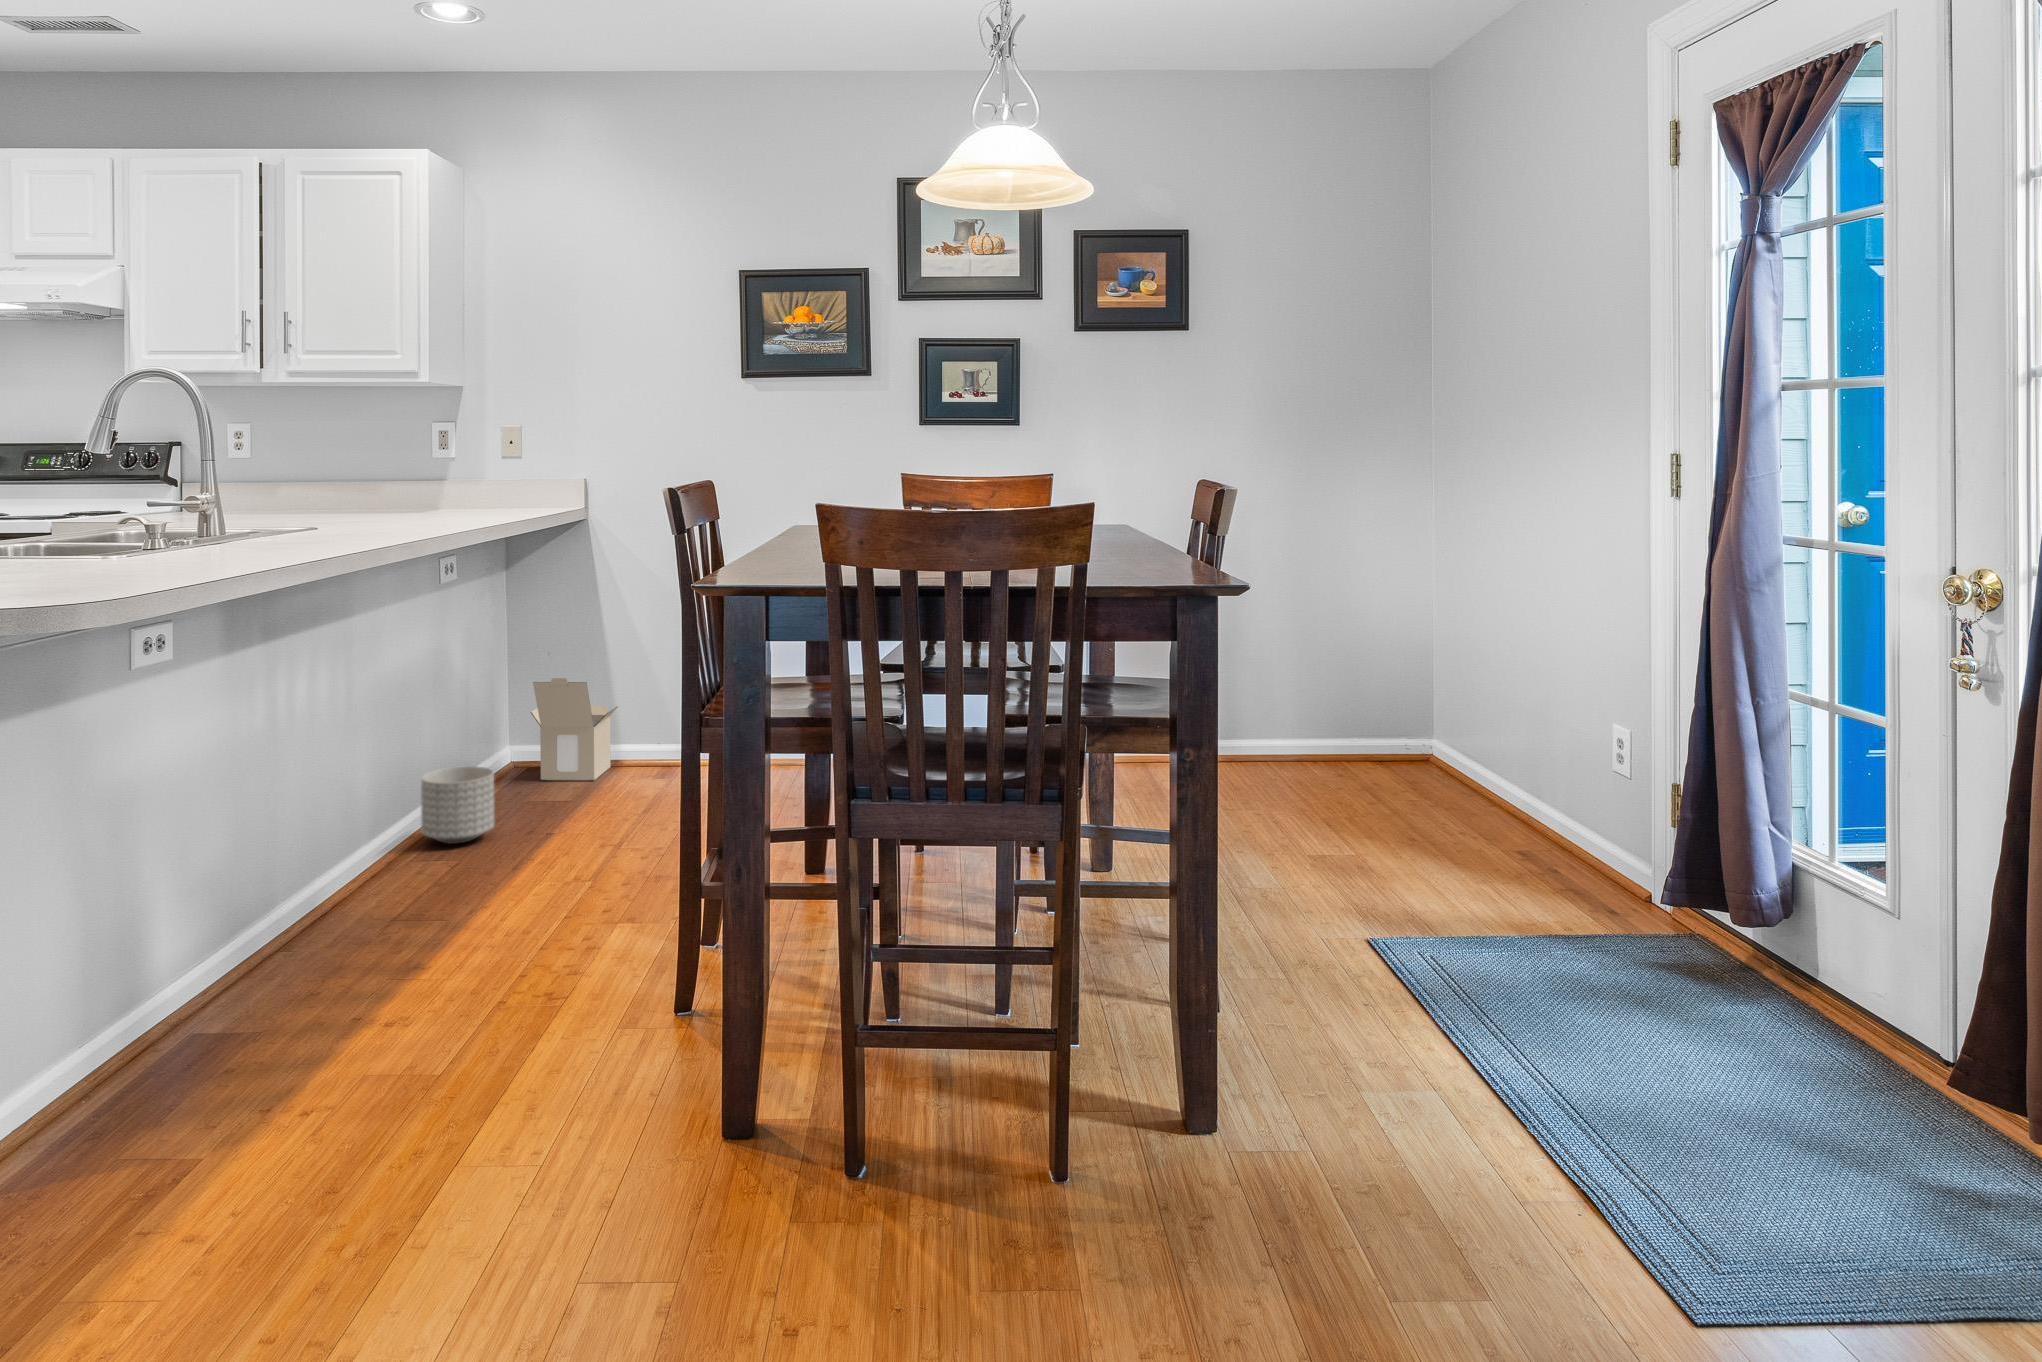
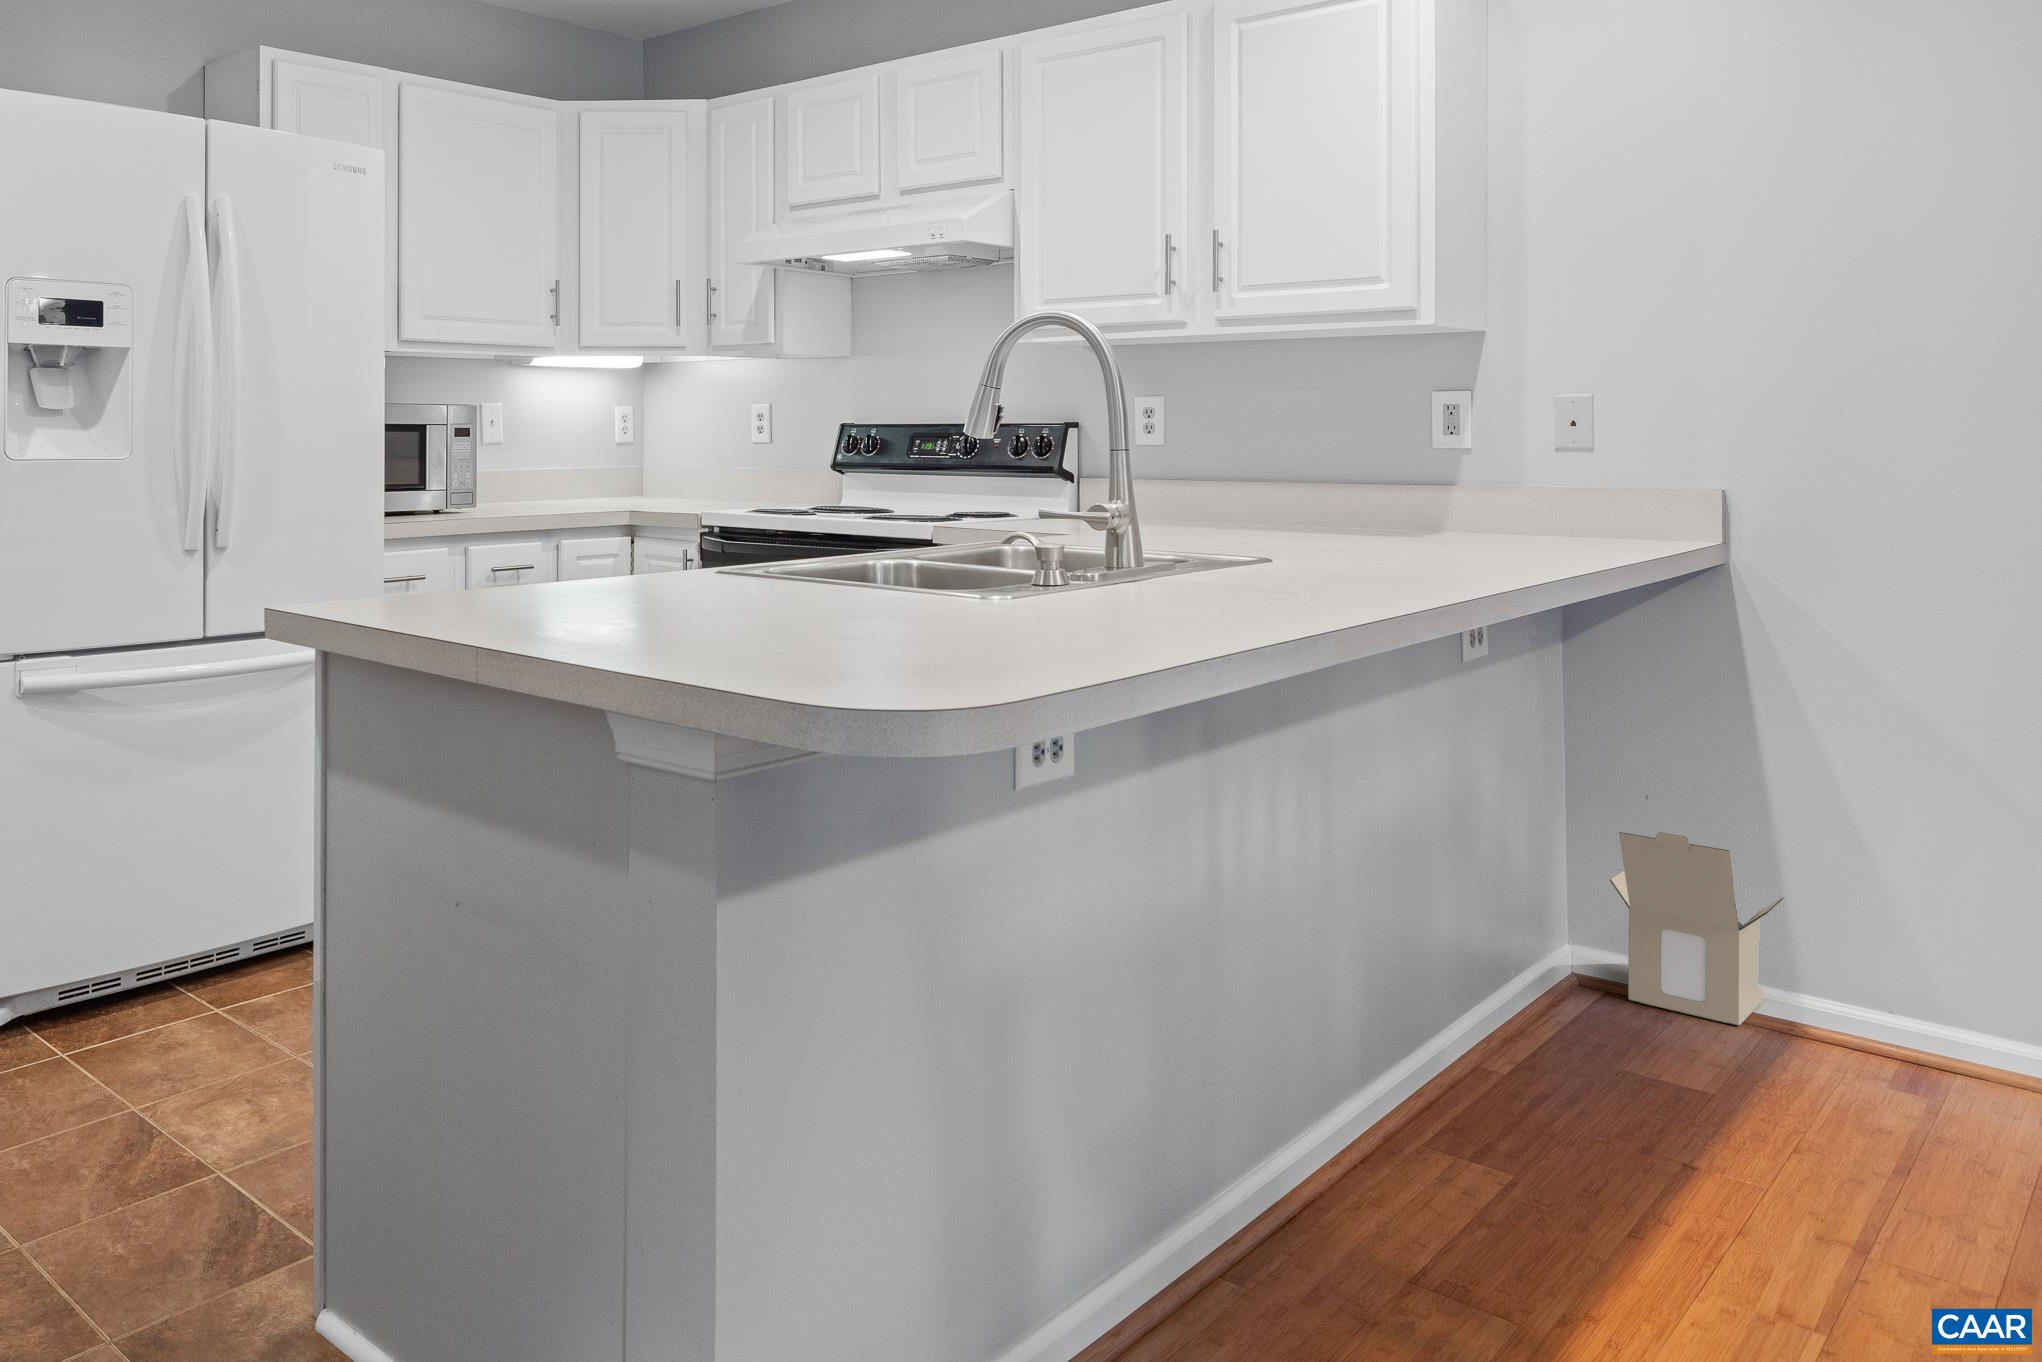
planter: present [421,766,494,844] -> none [1440,969,1574,1112]

